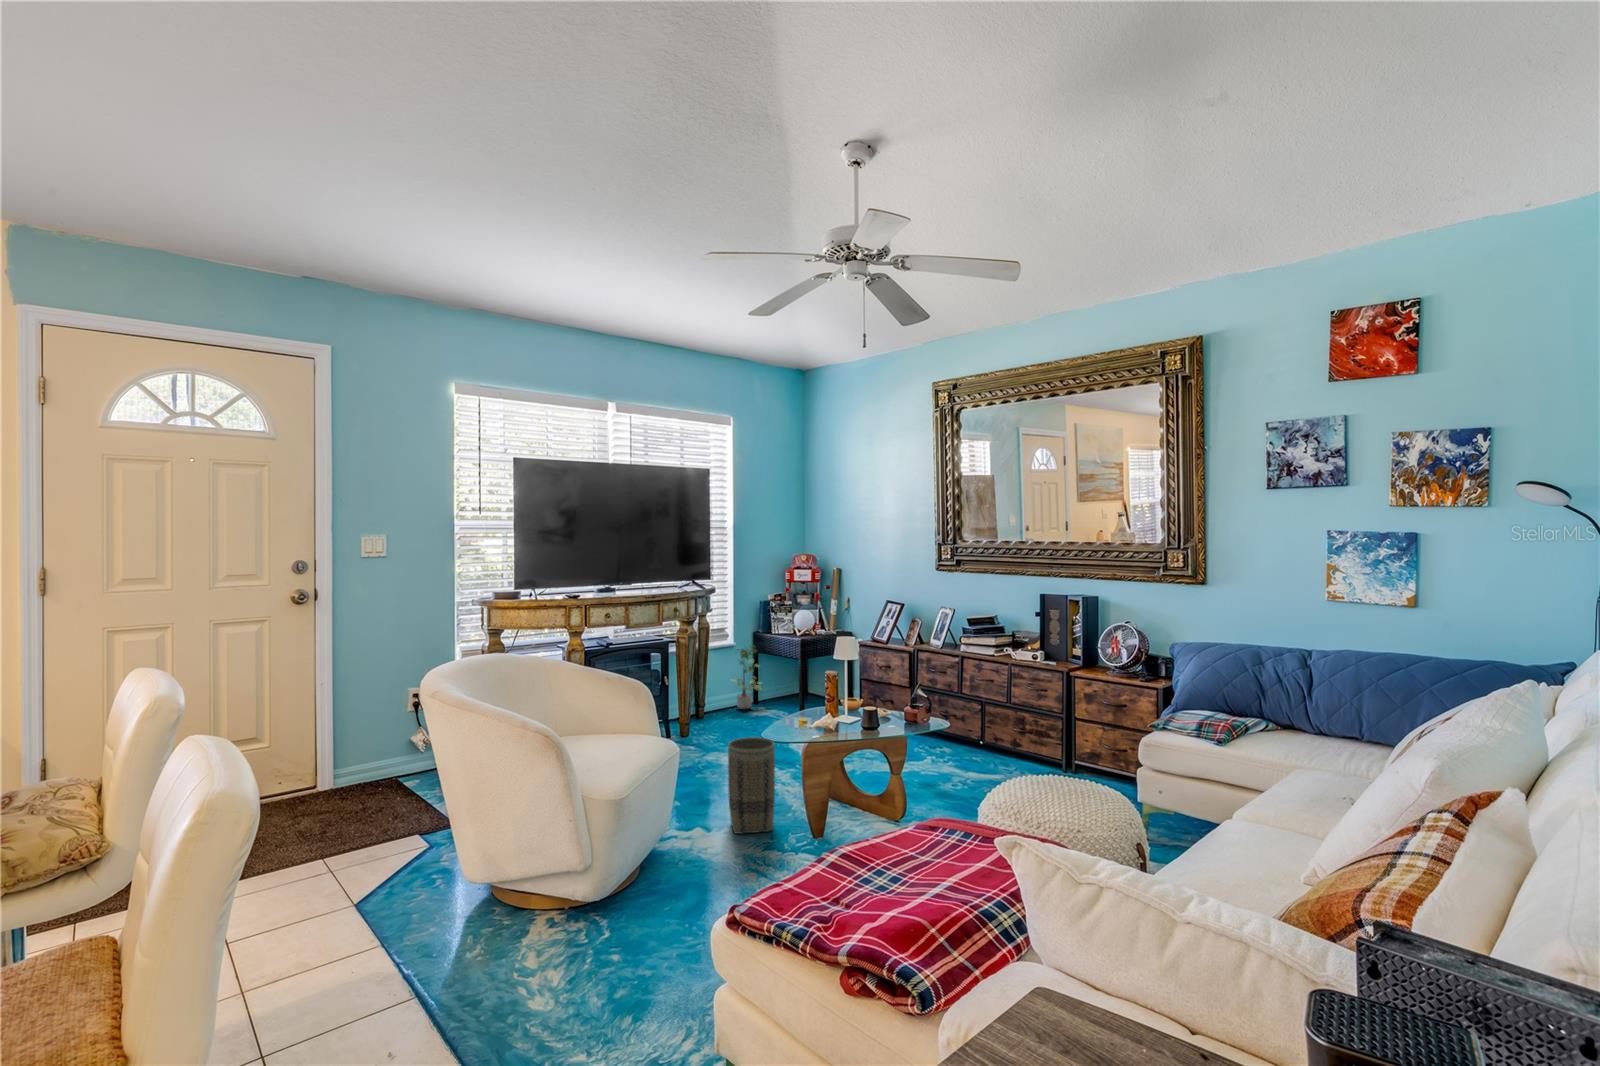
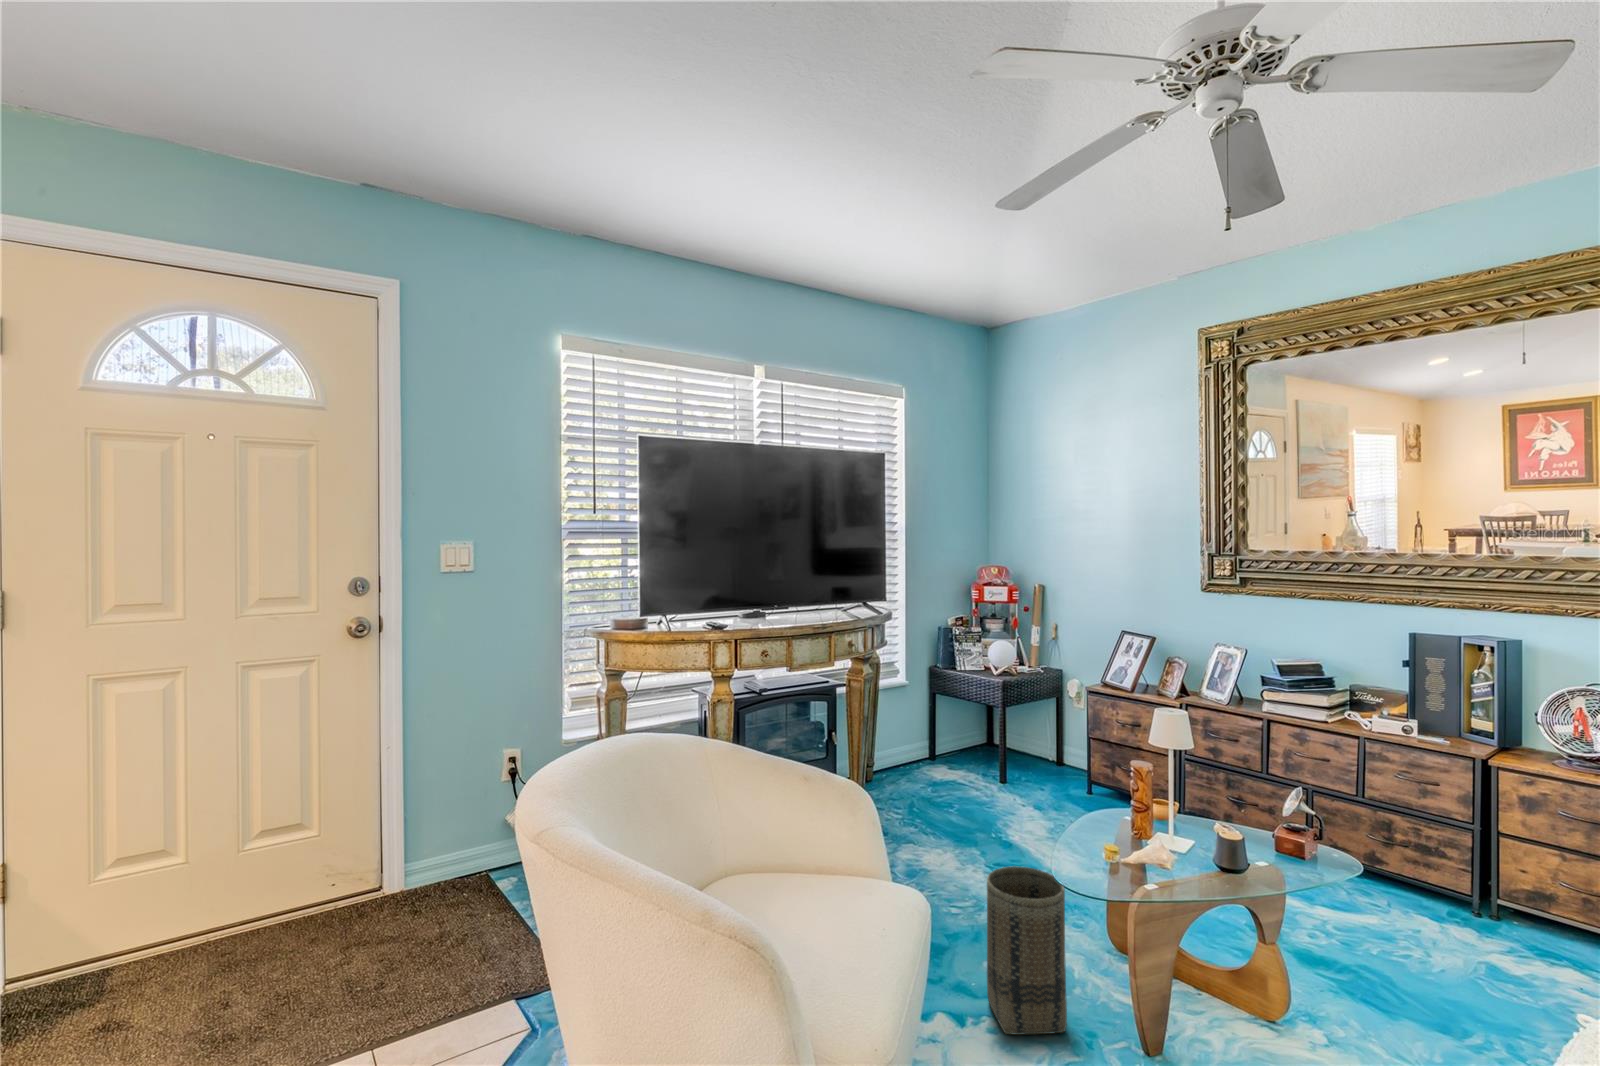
potted plant: present [732,648,762,709] -> none [902,682,945,769]

